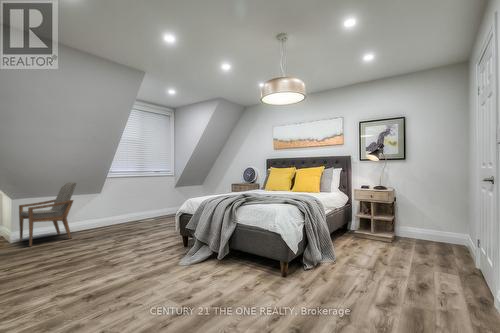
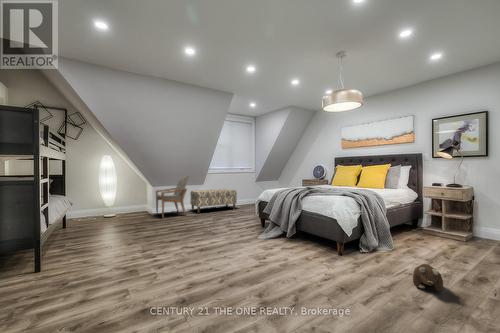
bench: none [80,198,149,234] -> present [190,189,237,213]
plush toy: none [369,281,400,312] -> present [413,264,443,292]

